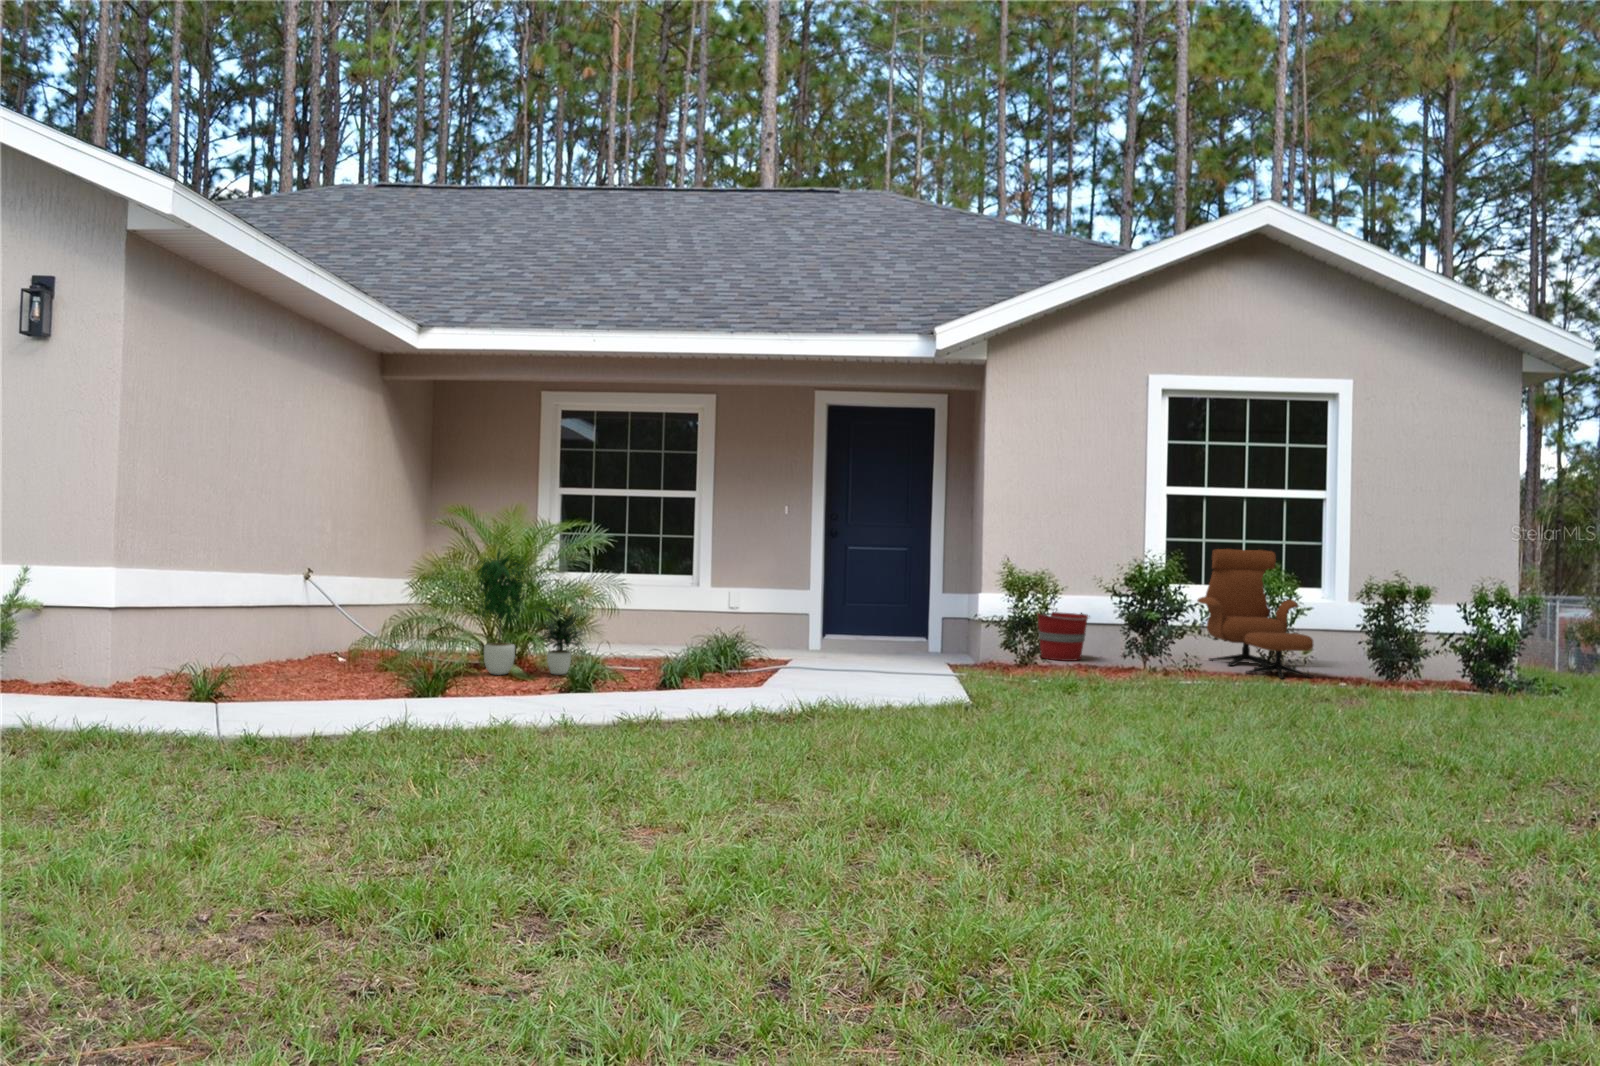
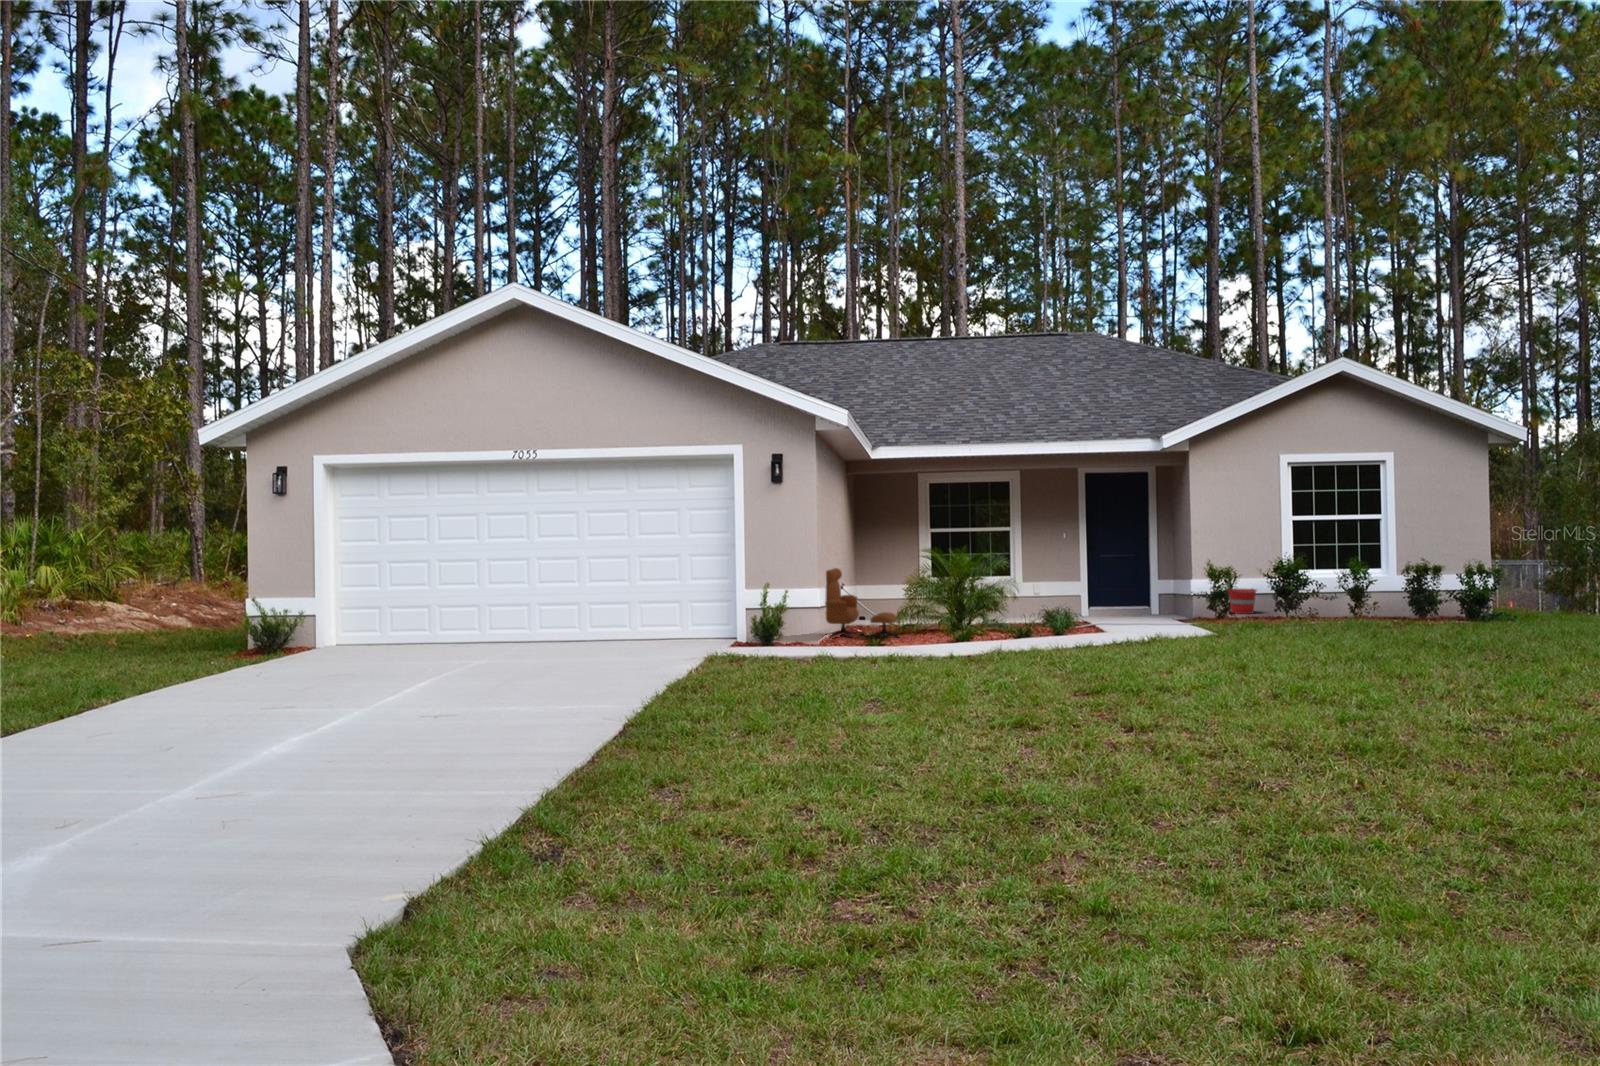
potted plant: present [476,549,582,675] -> none [969,571,1023,632]
lounge chair: present [1197,549,1314,678] -> present [825,568,899,638]

